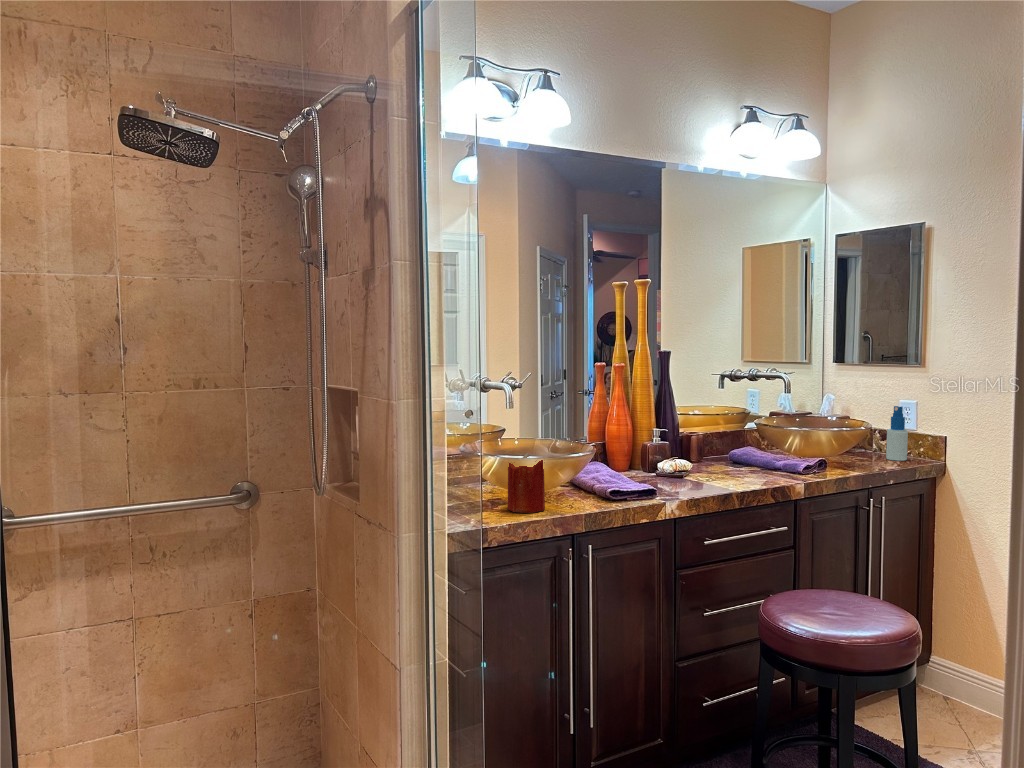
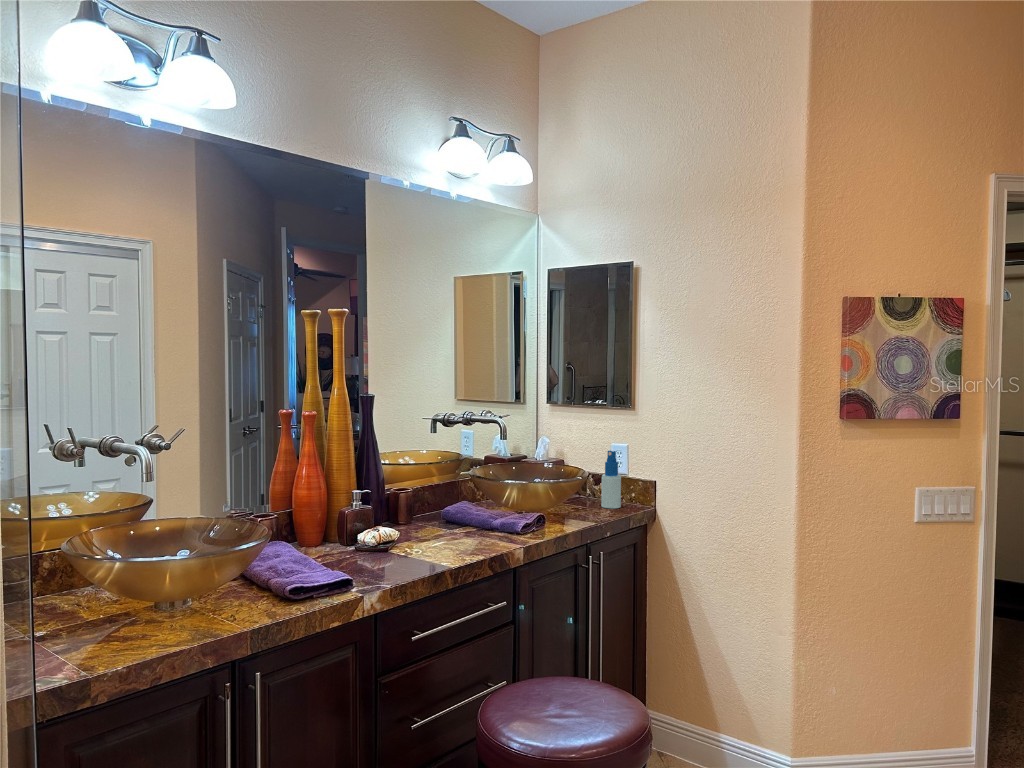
candle: present [507,453,545,513] -> none [136,551,195,639]

